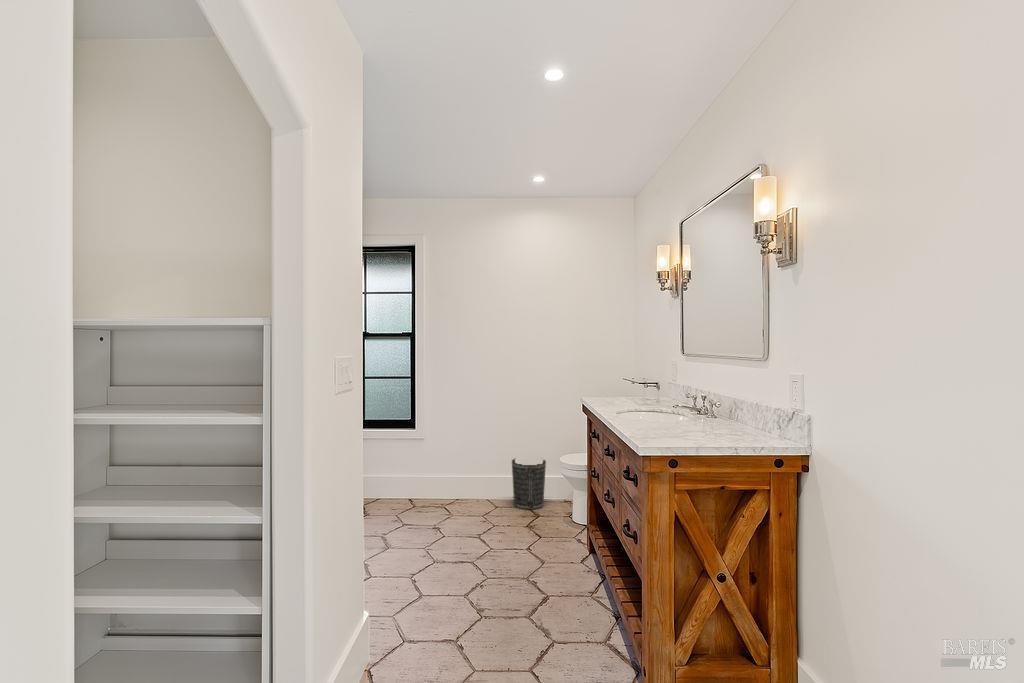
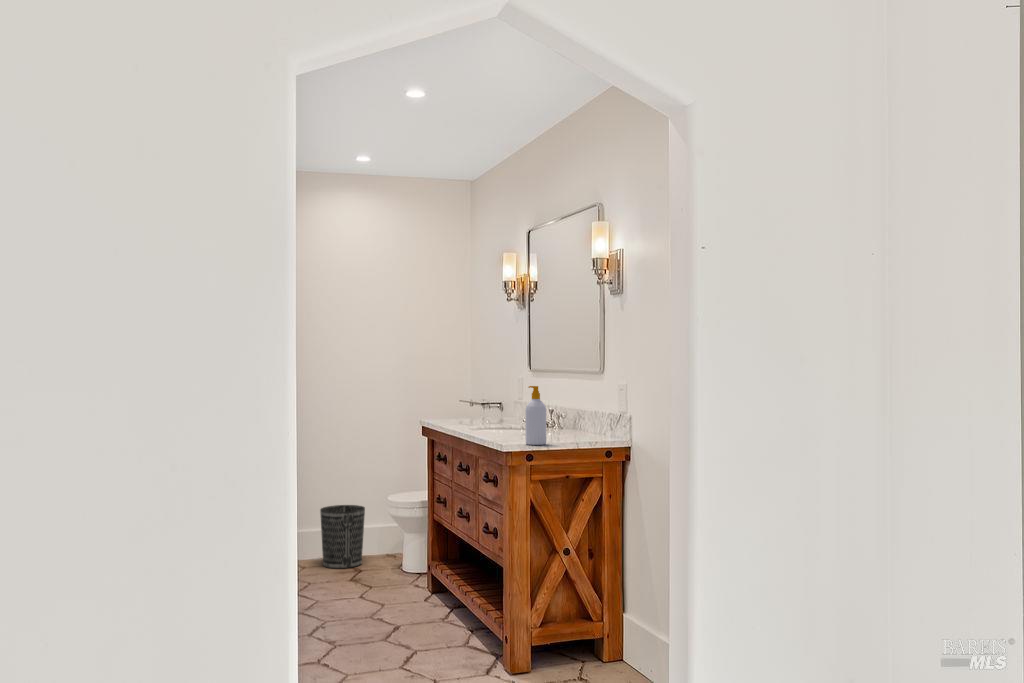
soap bottle: none [668,375,695,447] -> present [526,386,546,445]

